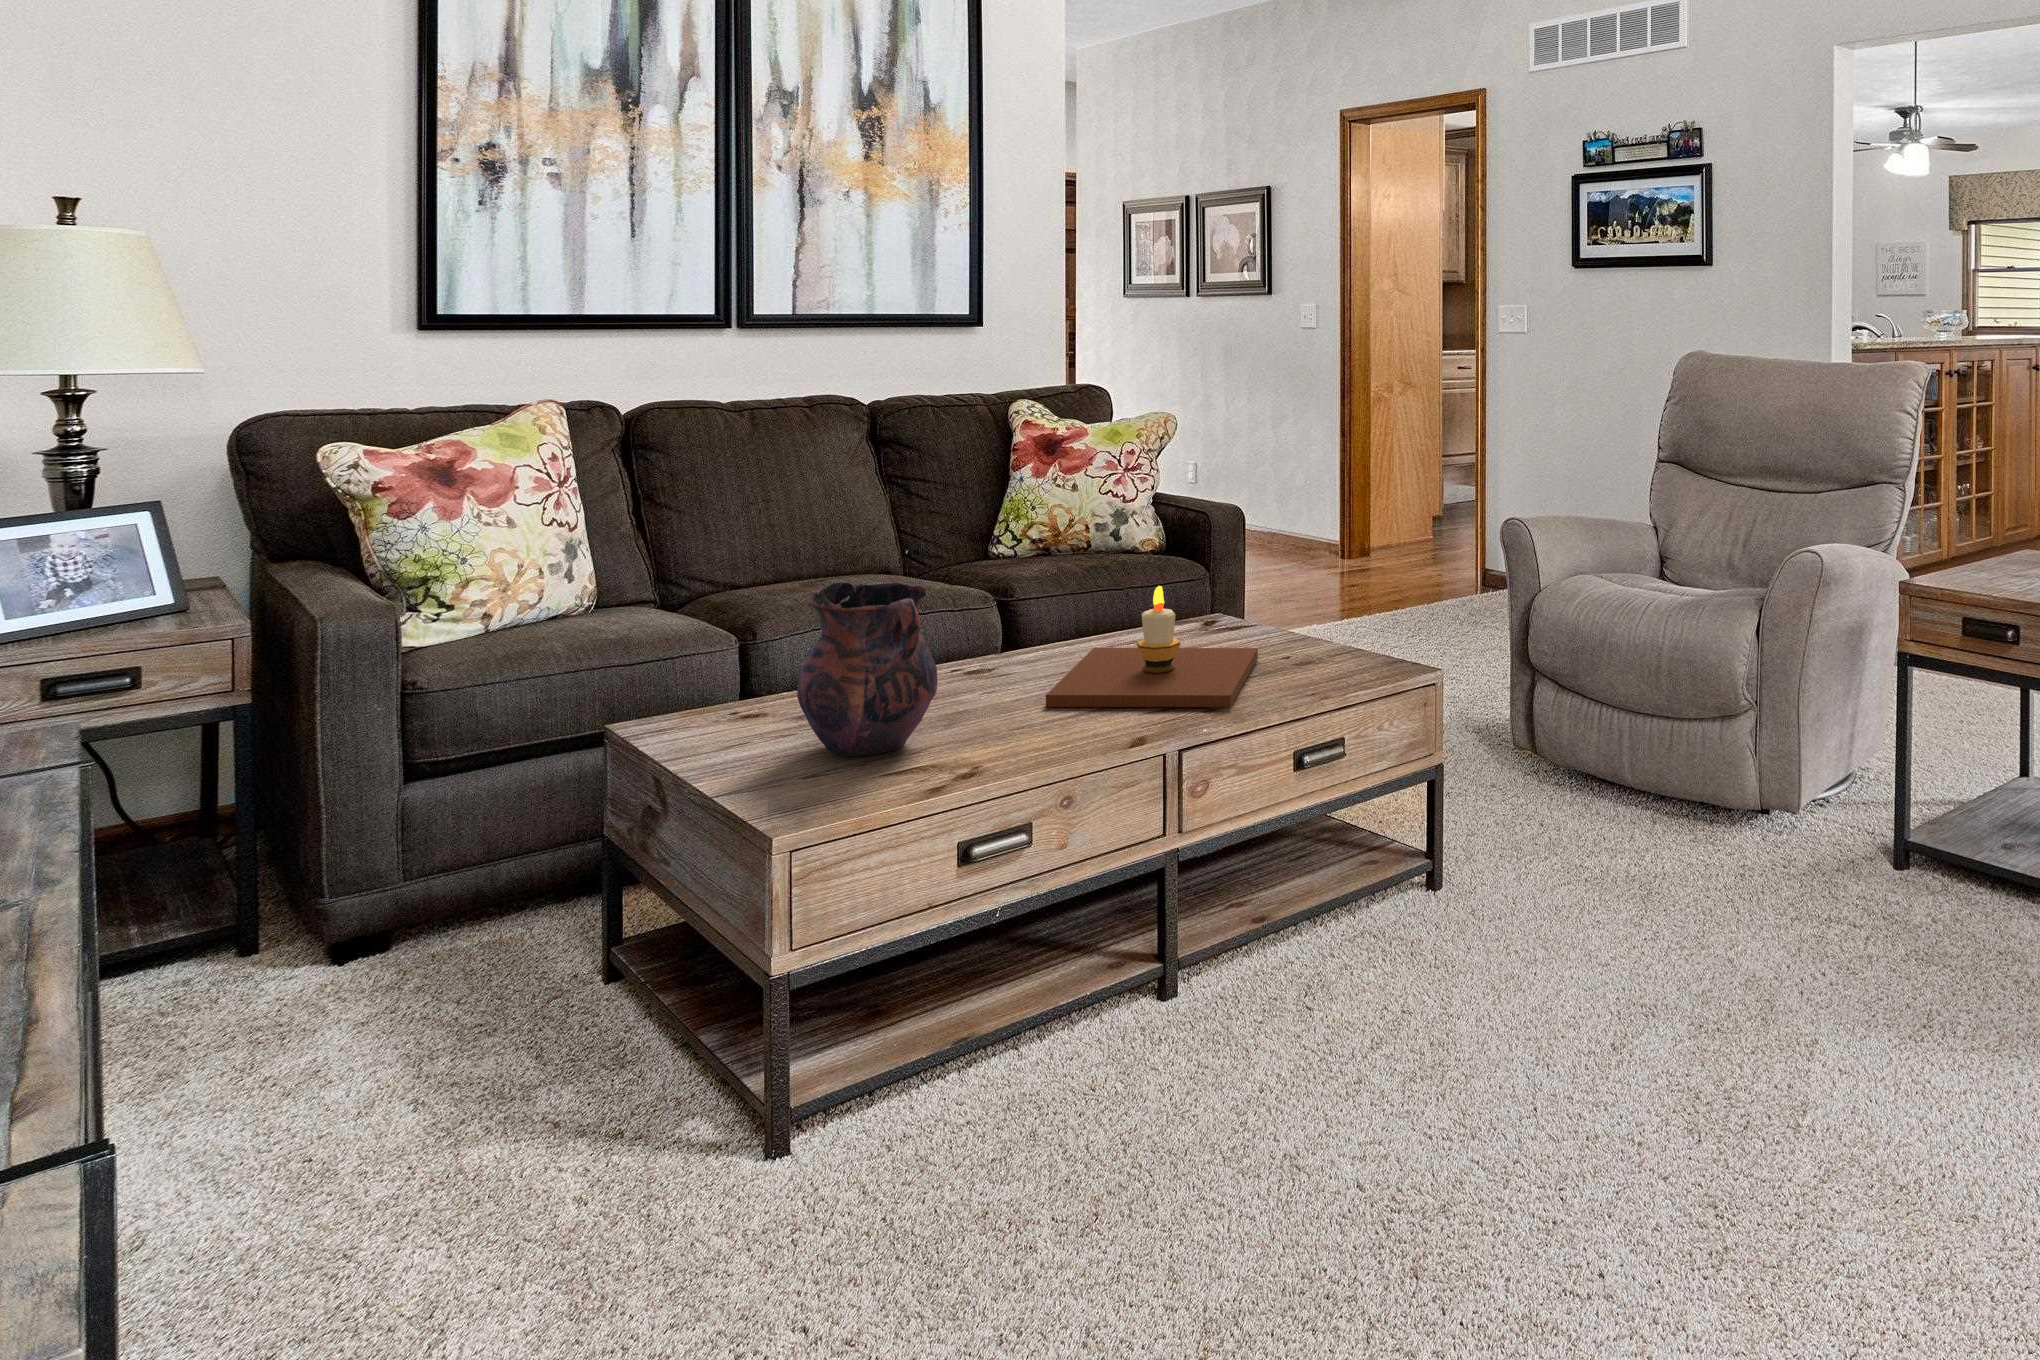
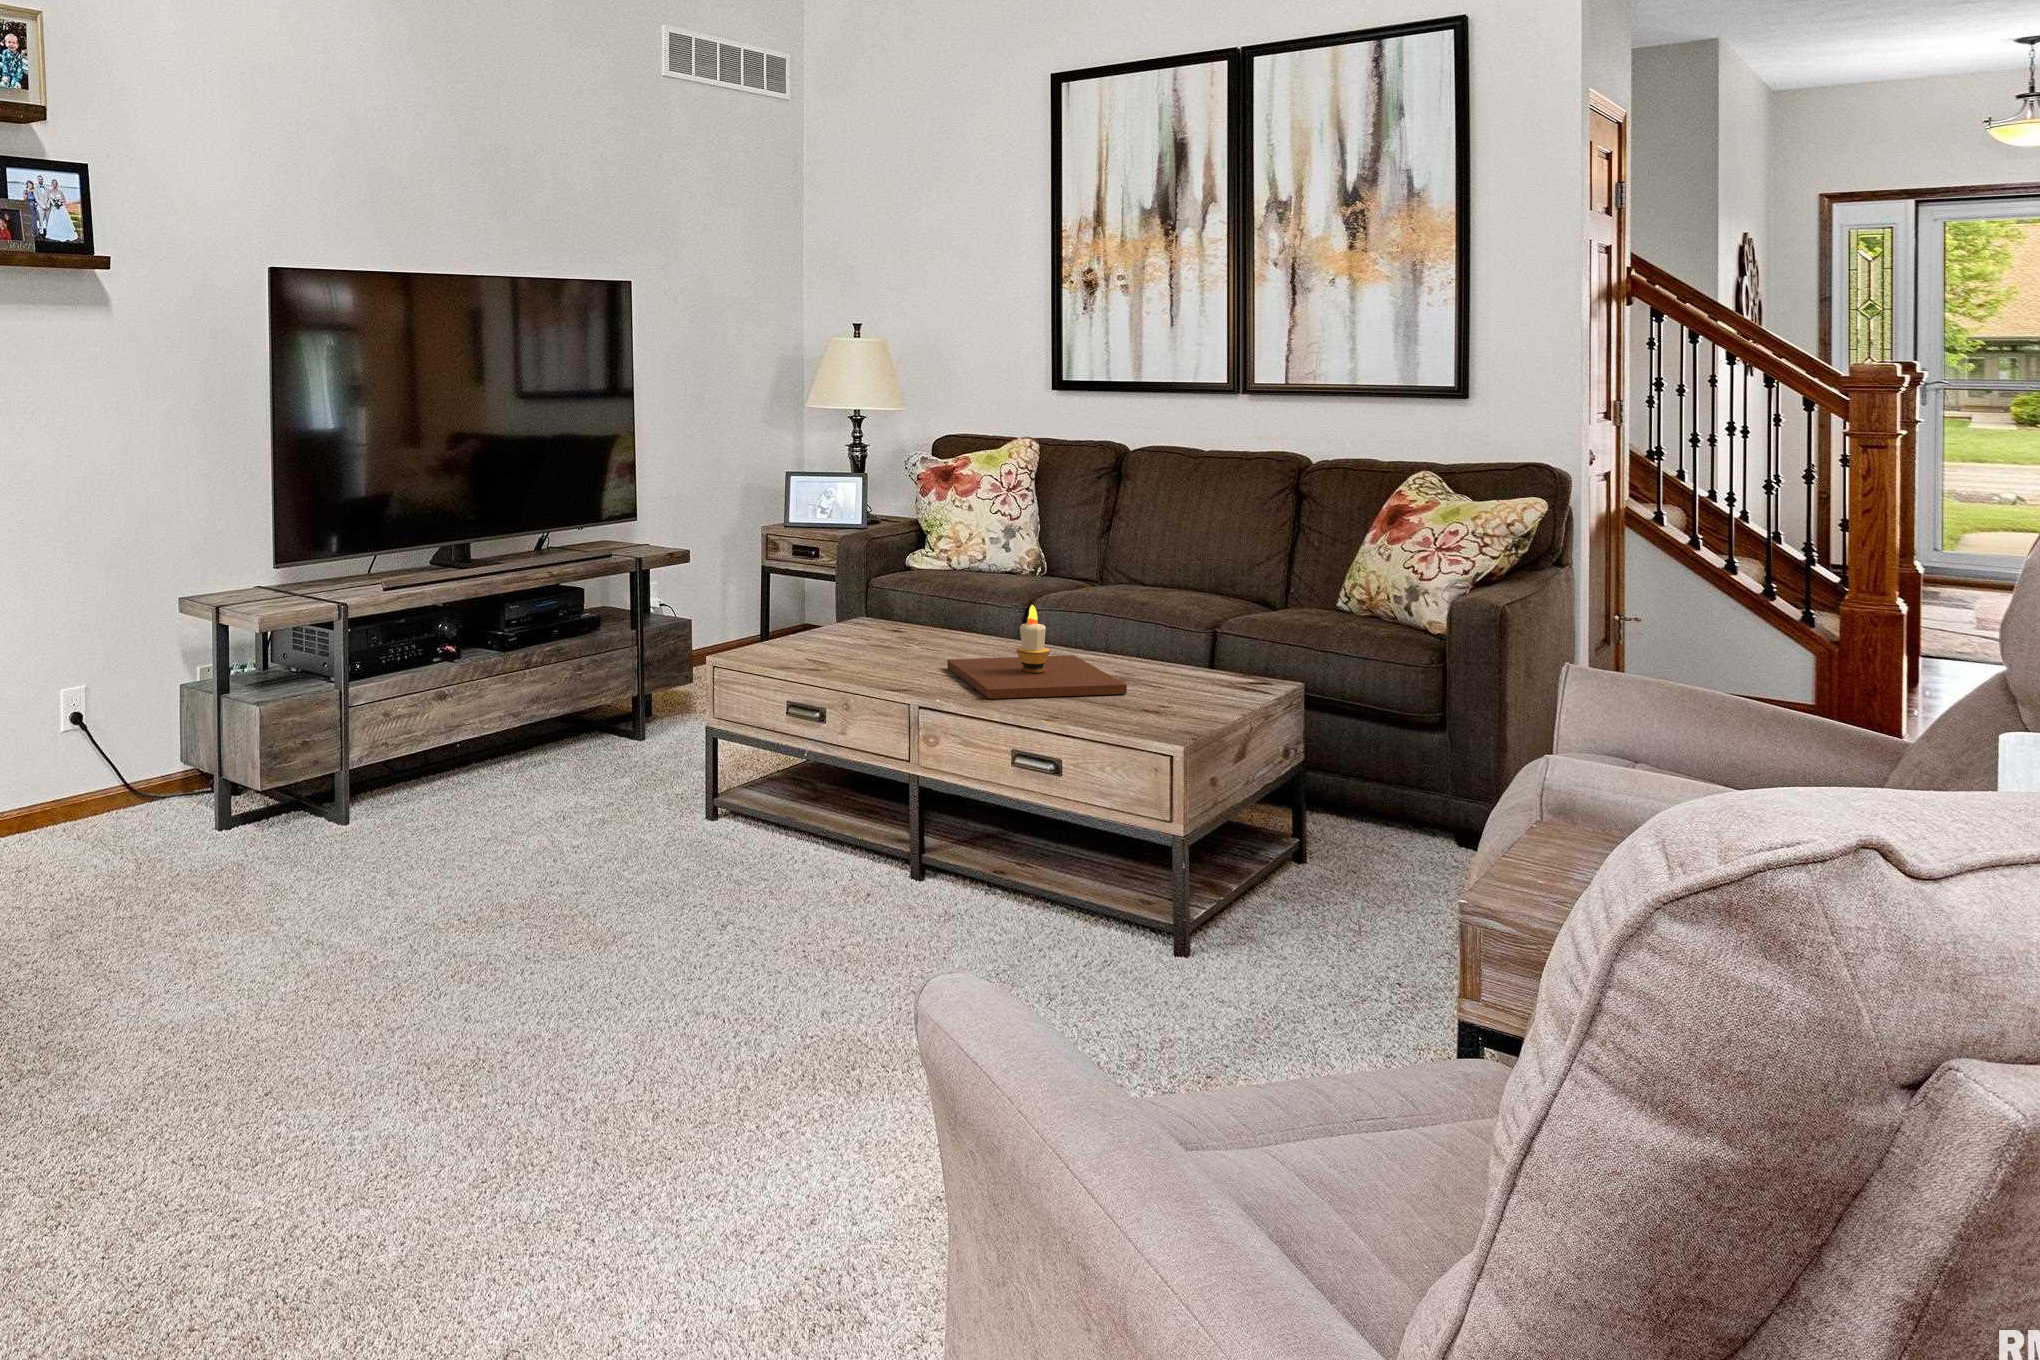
vase: present [797,582,938,756] -> none [802,551,878,656]

